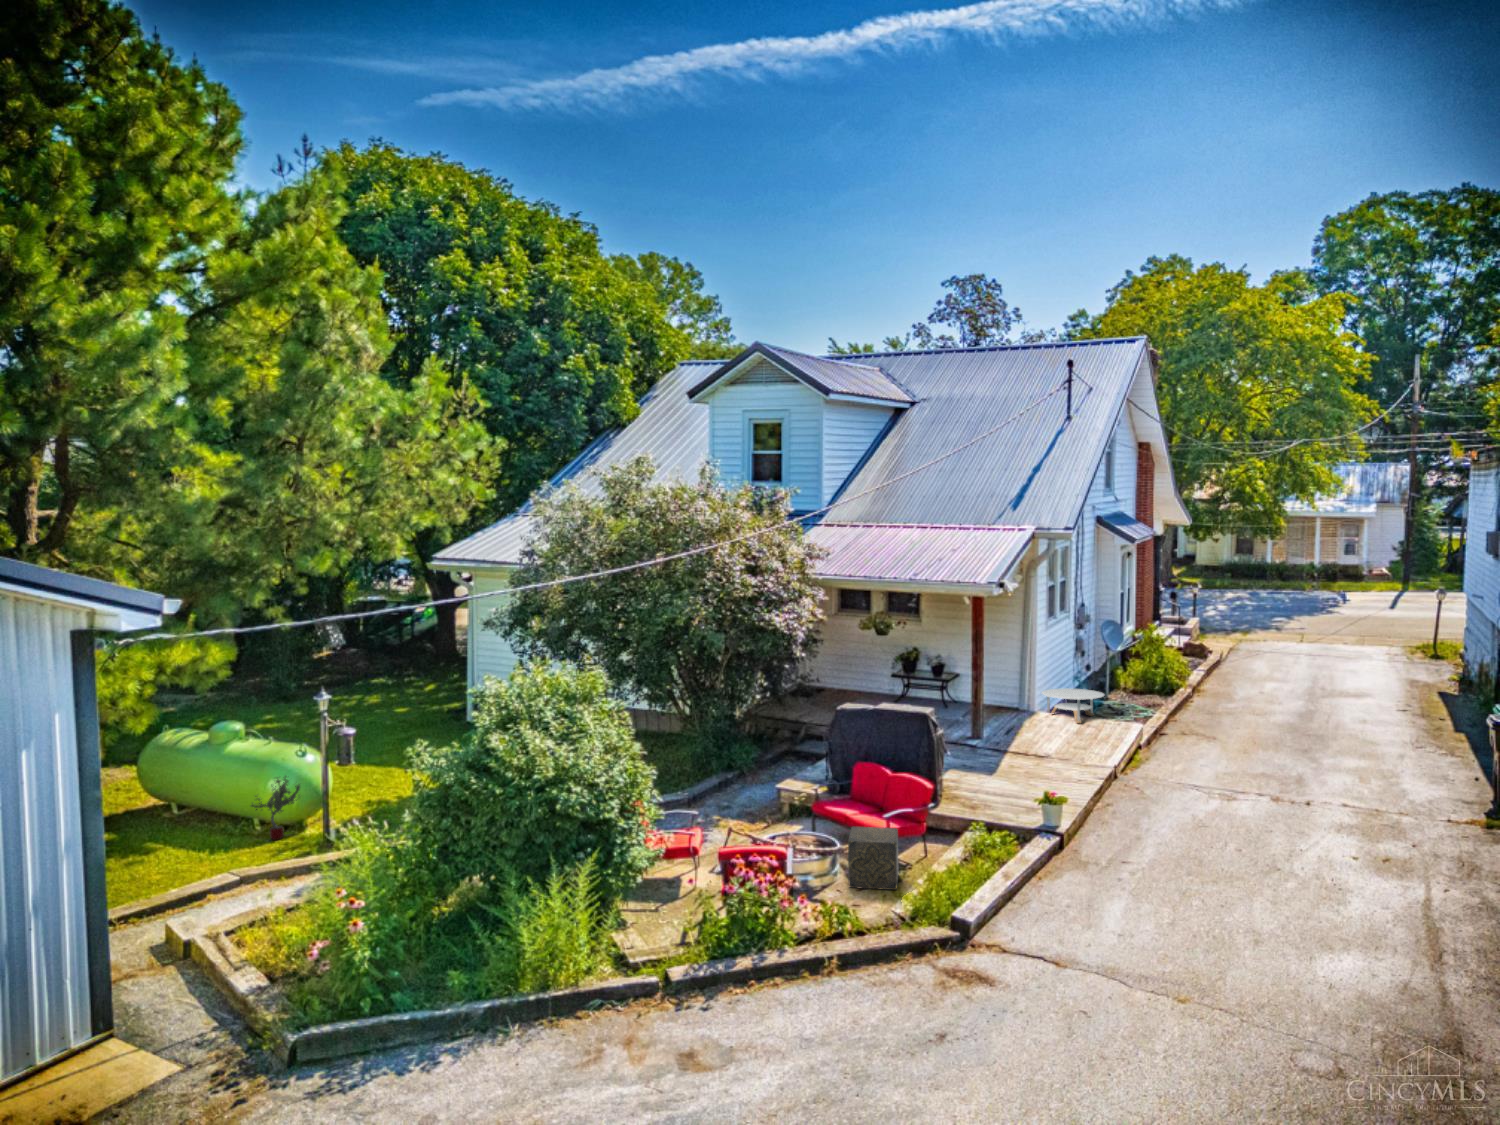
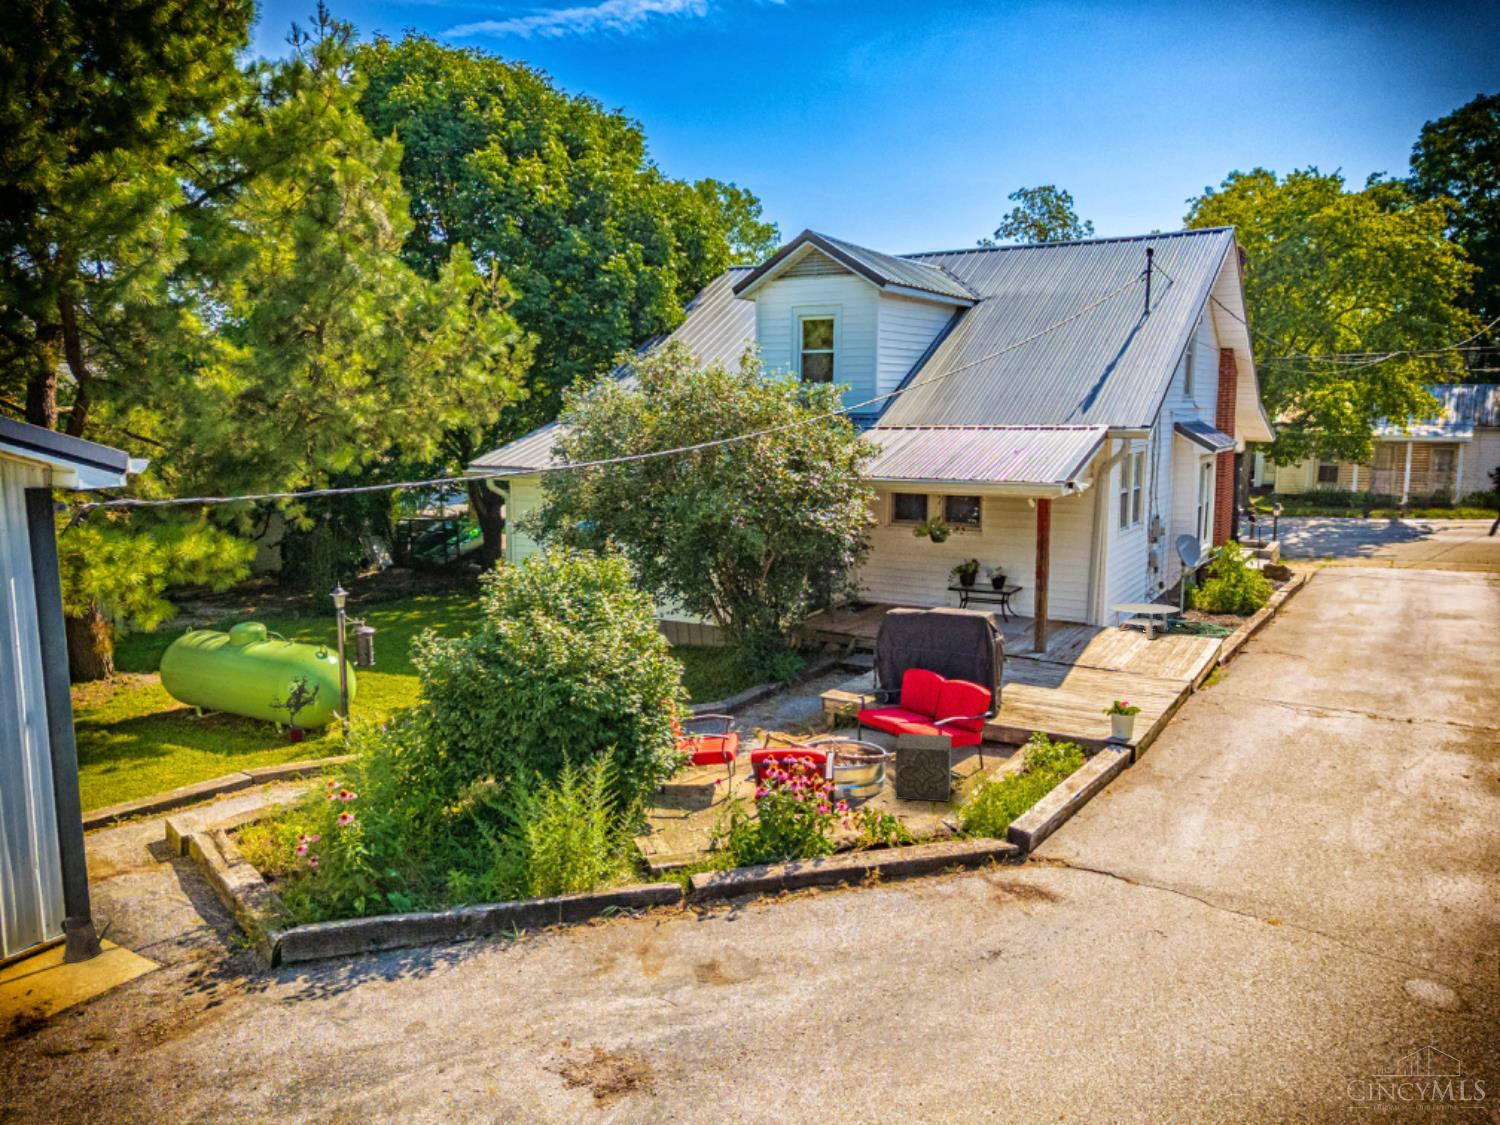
watering can: none [85,1025,139,1069] -> present [60,916,113,963]

